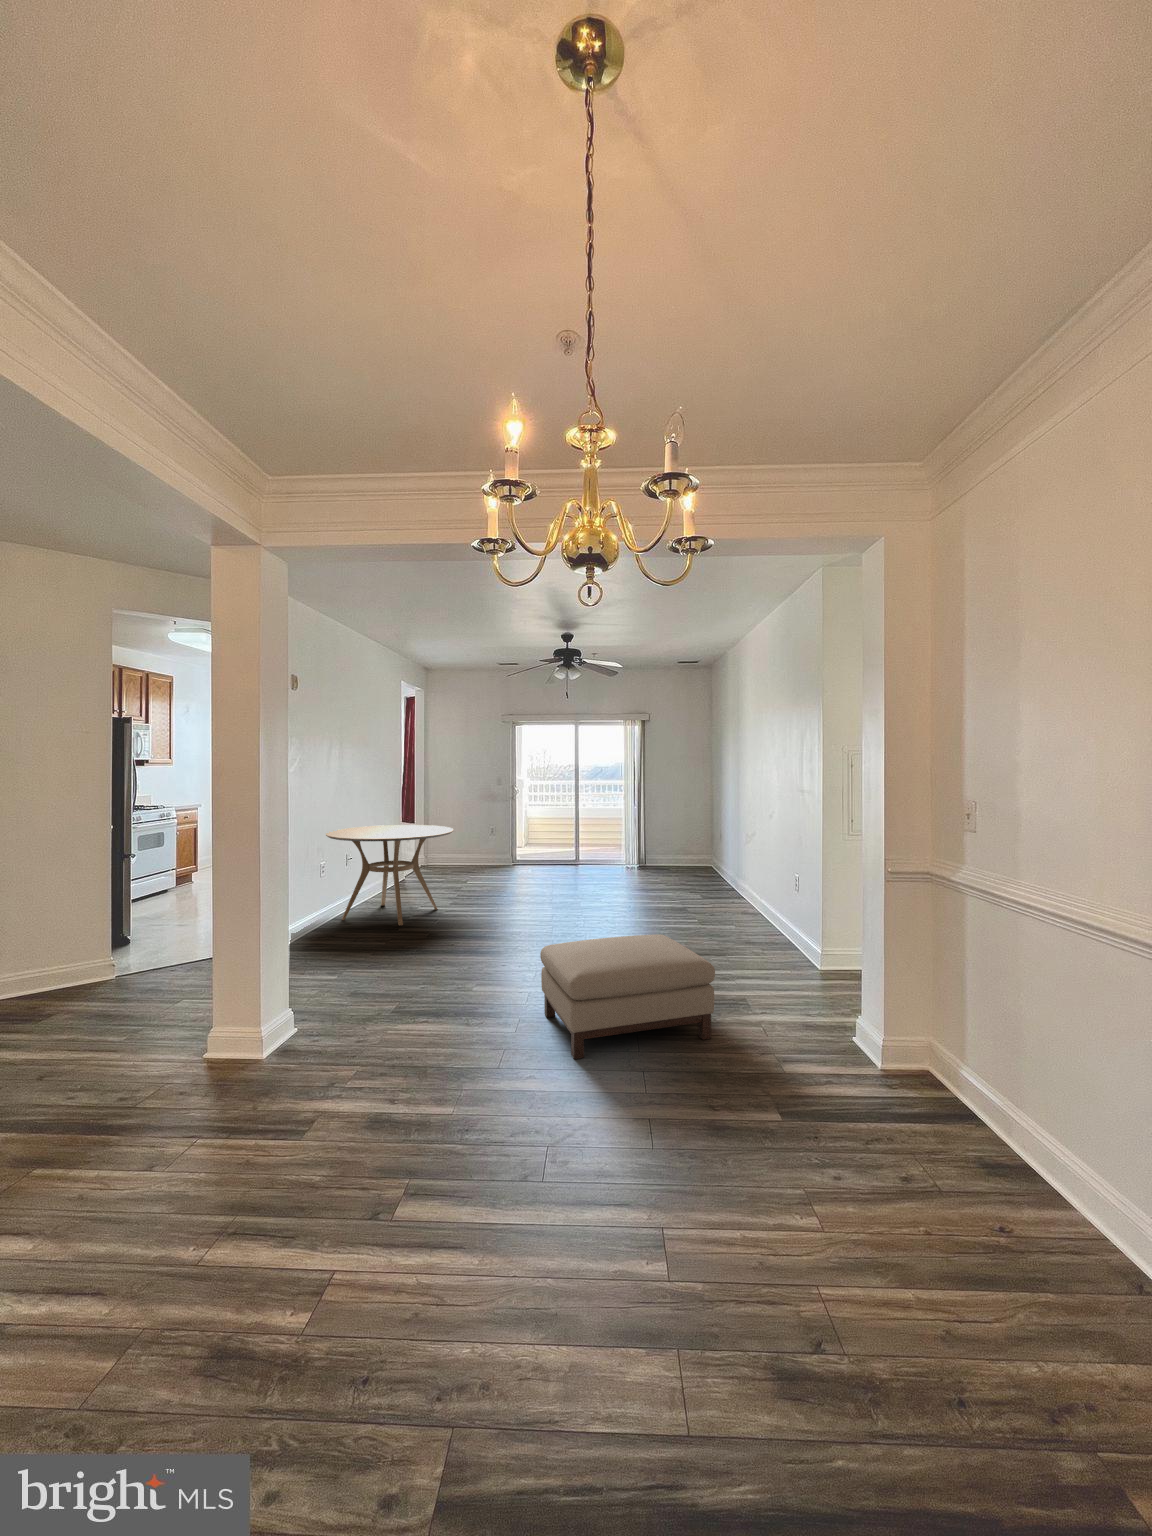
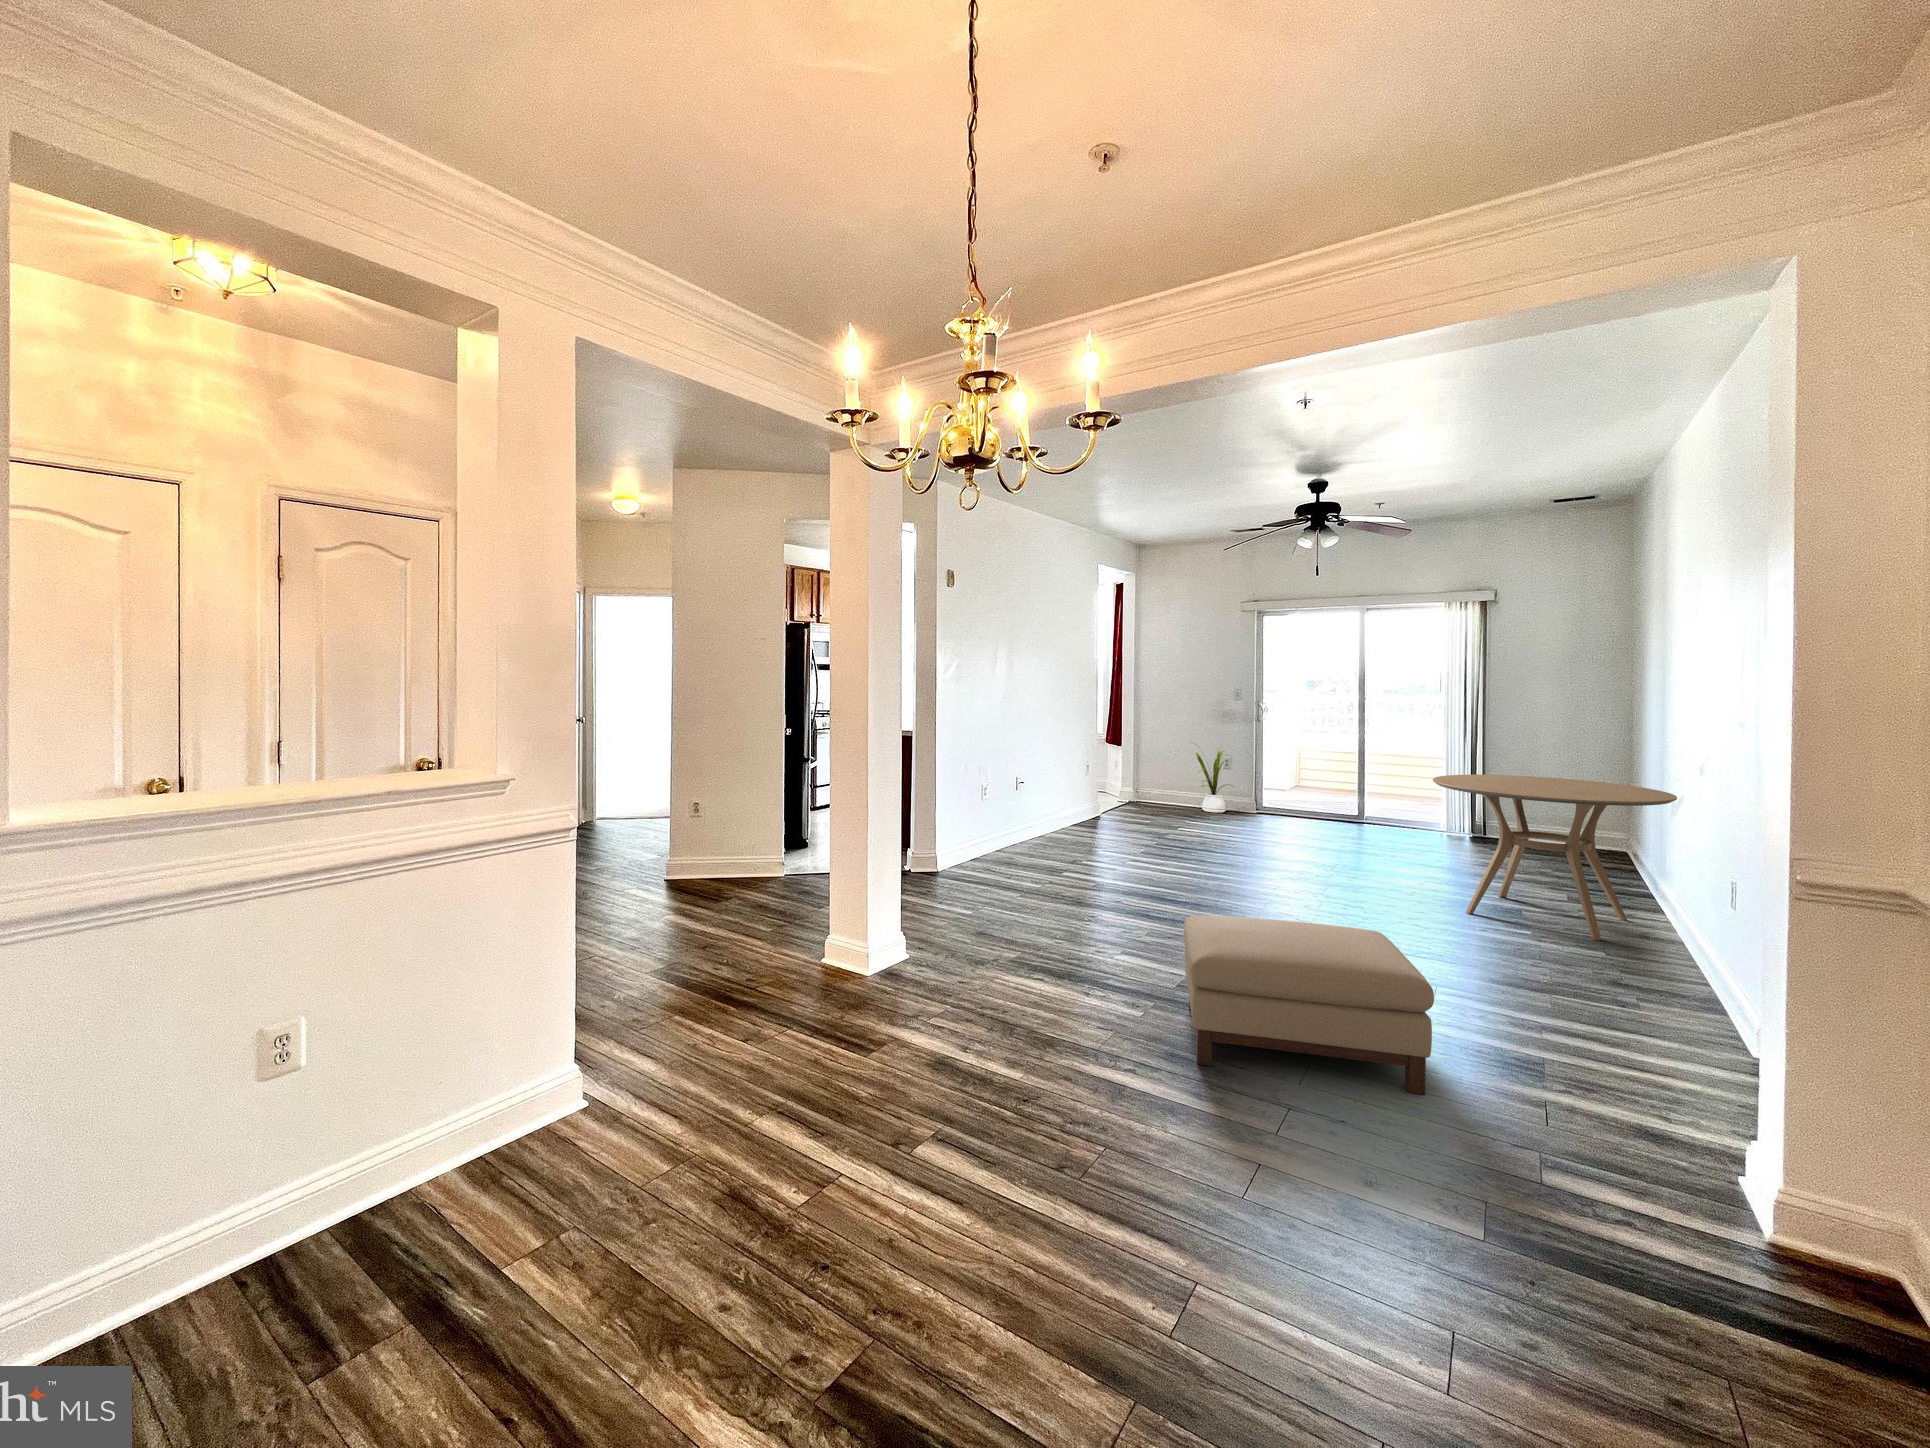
house plant: none [464,812,499,864] -> present [1192,742,1234,813]
dining table: present [326,825,453,925] -> present [1433,775,1677,940]

